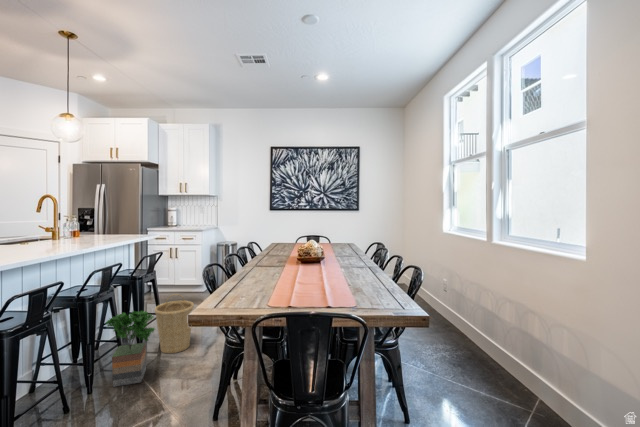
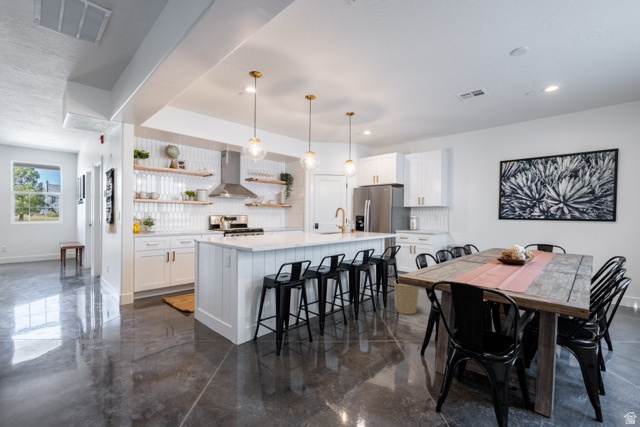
potted tree: present [107,311,155,387] -> none [365,277,393,323]

